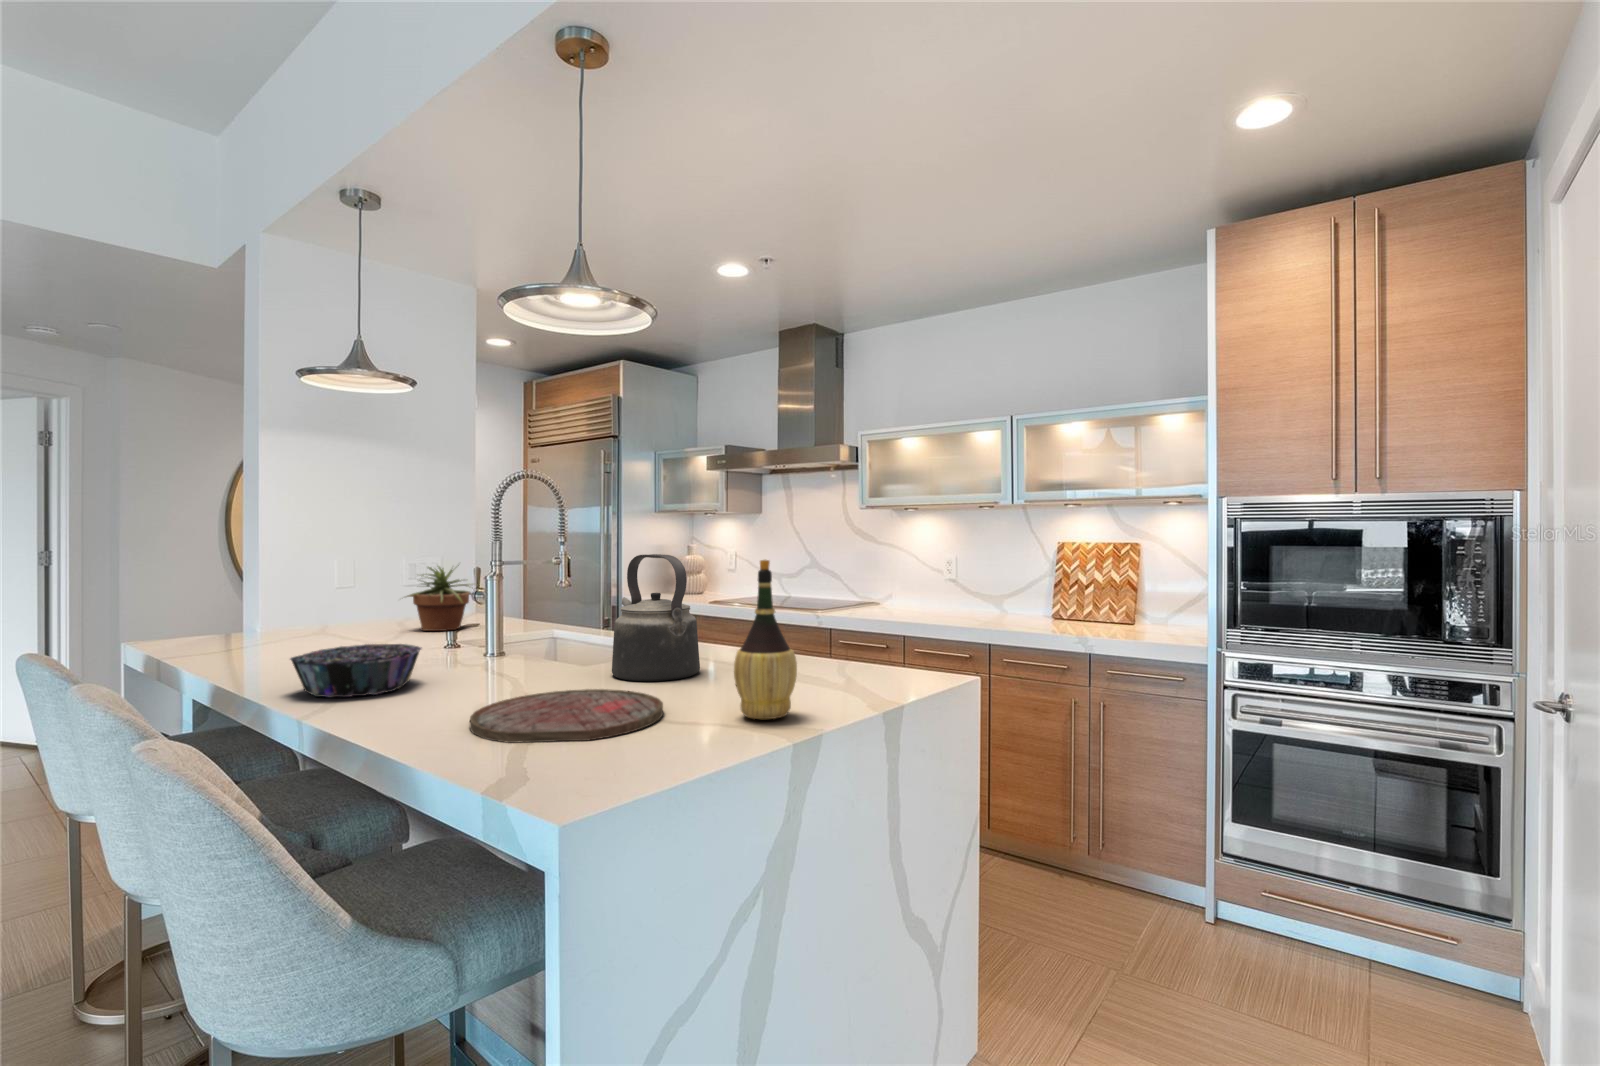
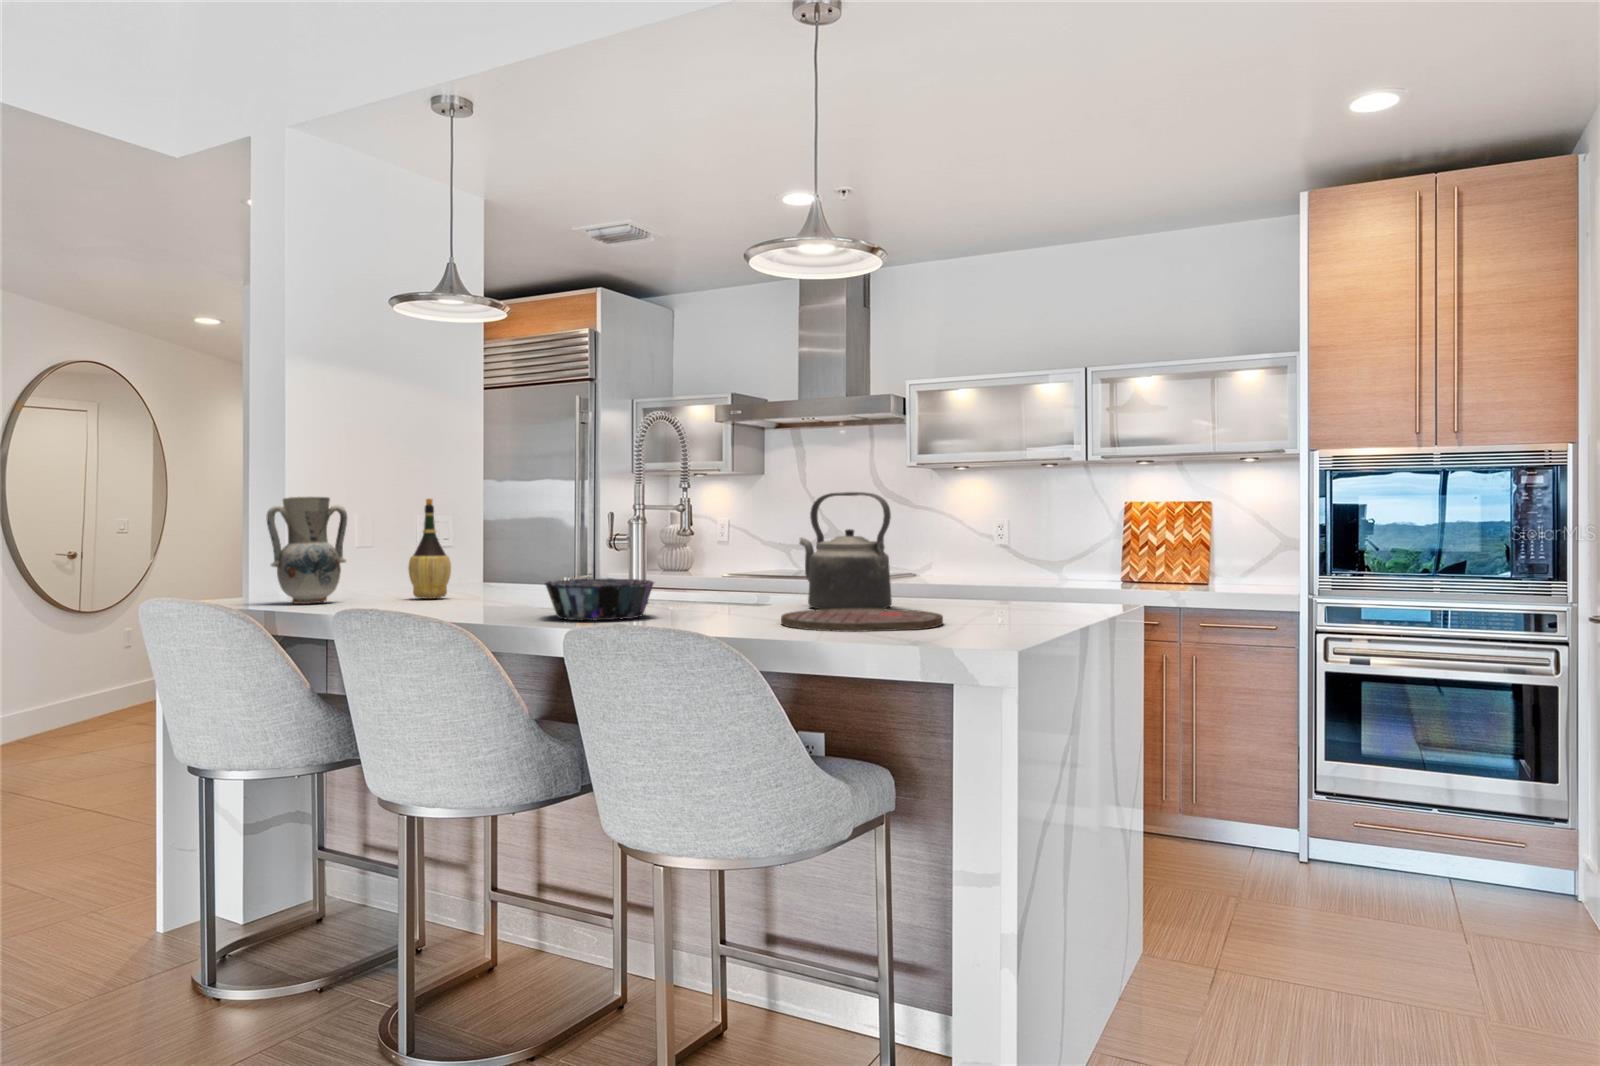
vase: none [177,552,259,649] -> present [266,497,347,604]
wine bottle: present [734,560,797,719] -> present [408,499,451,599]
potted plant: present [407,565,474,631] -> none [461,516,540,593]

